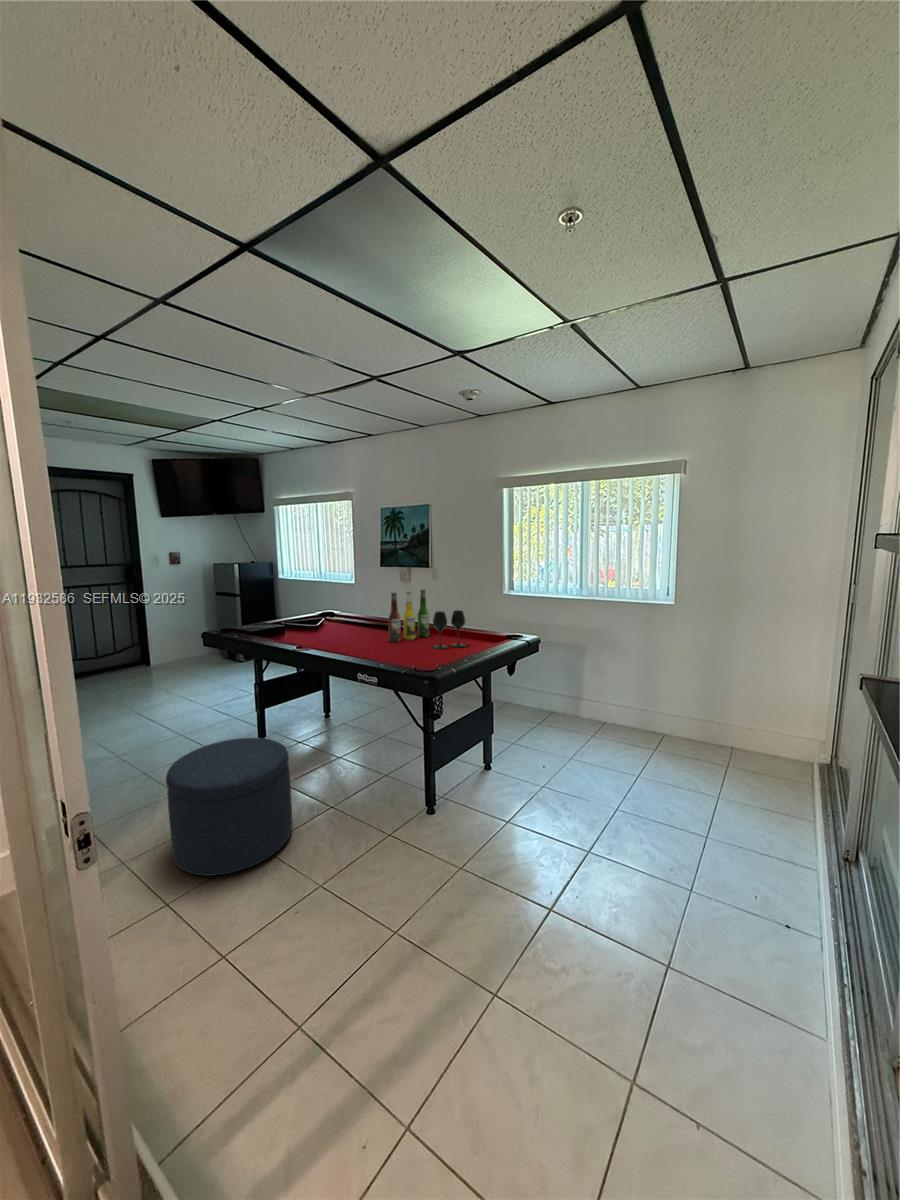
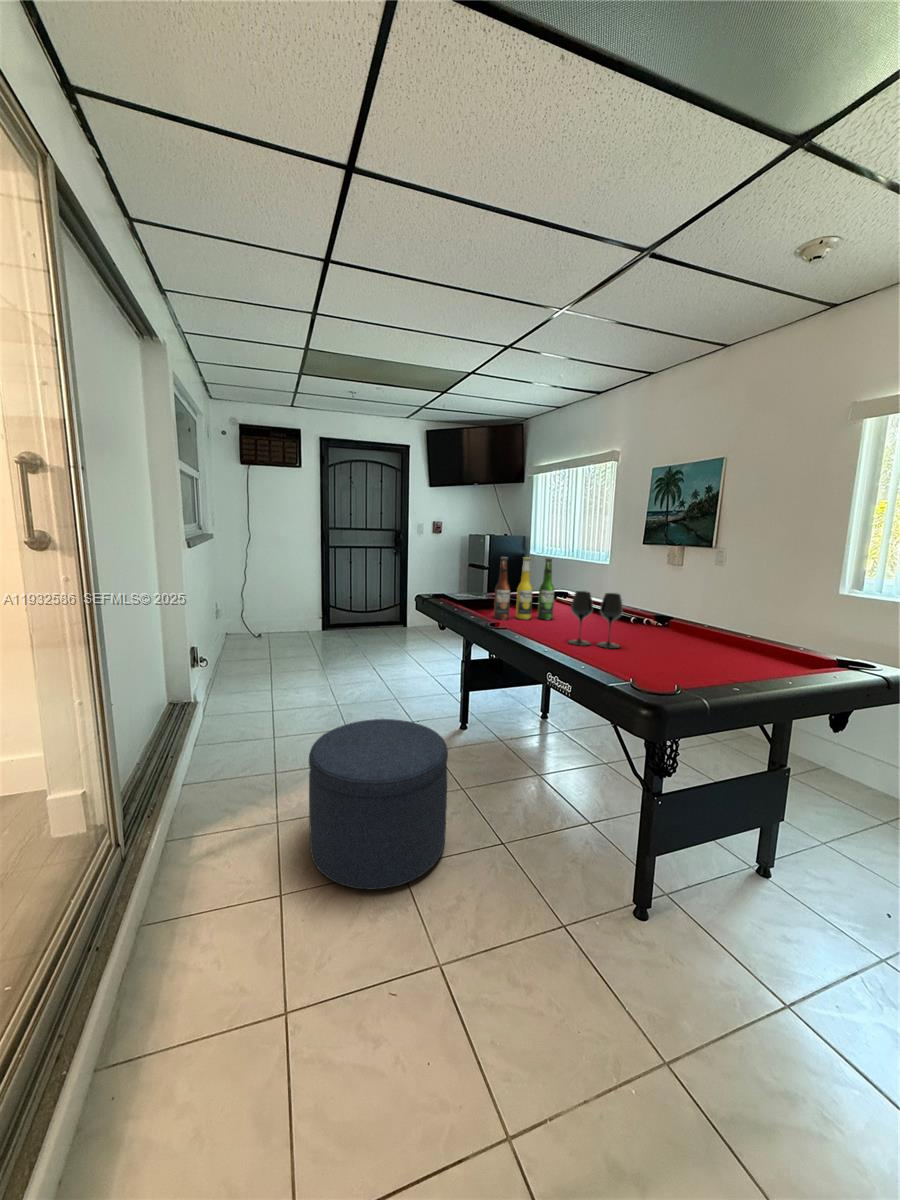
beer bottle: present [388,589,429,643] -> present [494,557,554,620]
wine glass: present [433,610,465,649] -> present [569,591,623,648]

